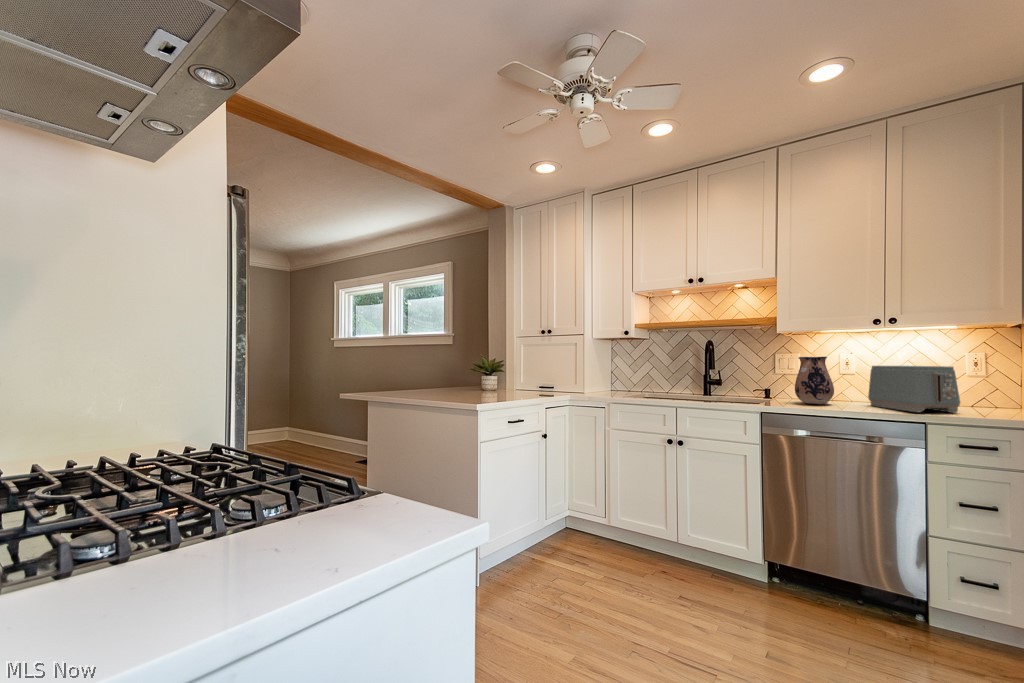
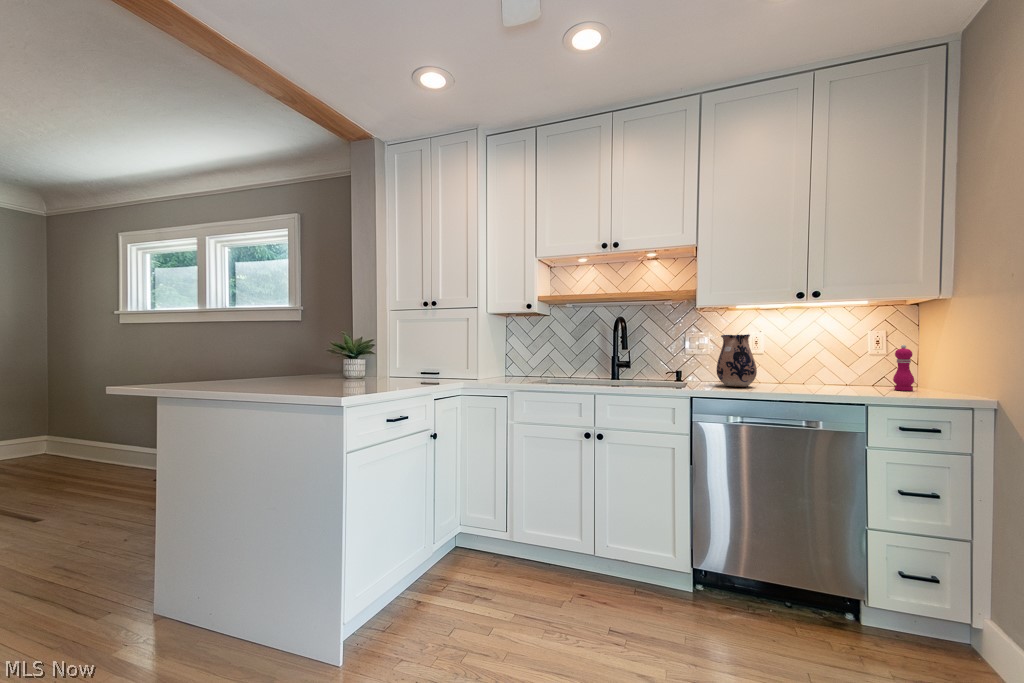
toaster: present [868,366,960,413] -> none [788,344,883,393]
pepper mill: none [982,367,1005,412] -> present [893,345,914,391]

